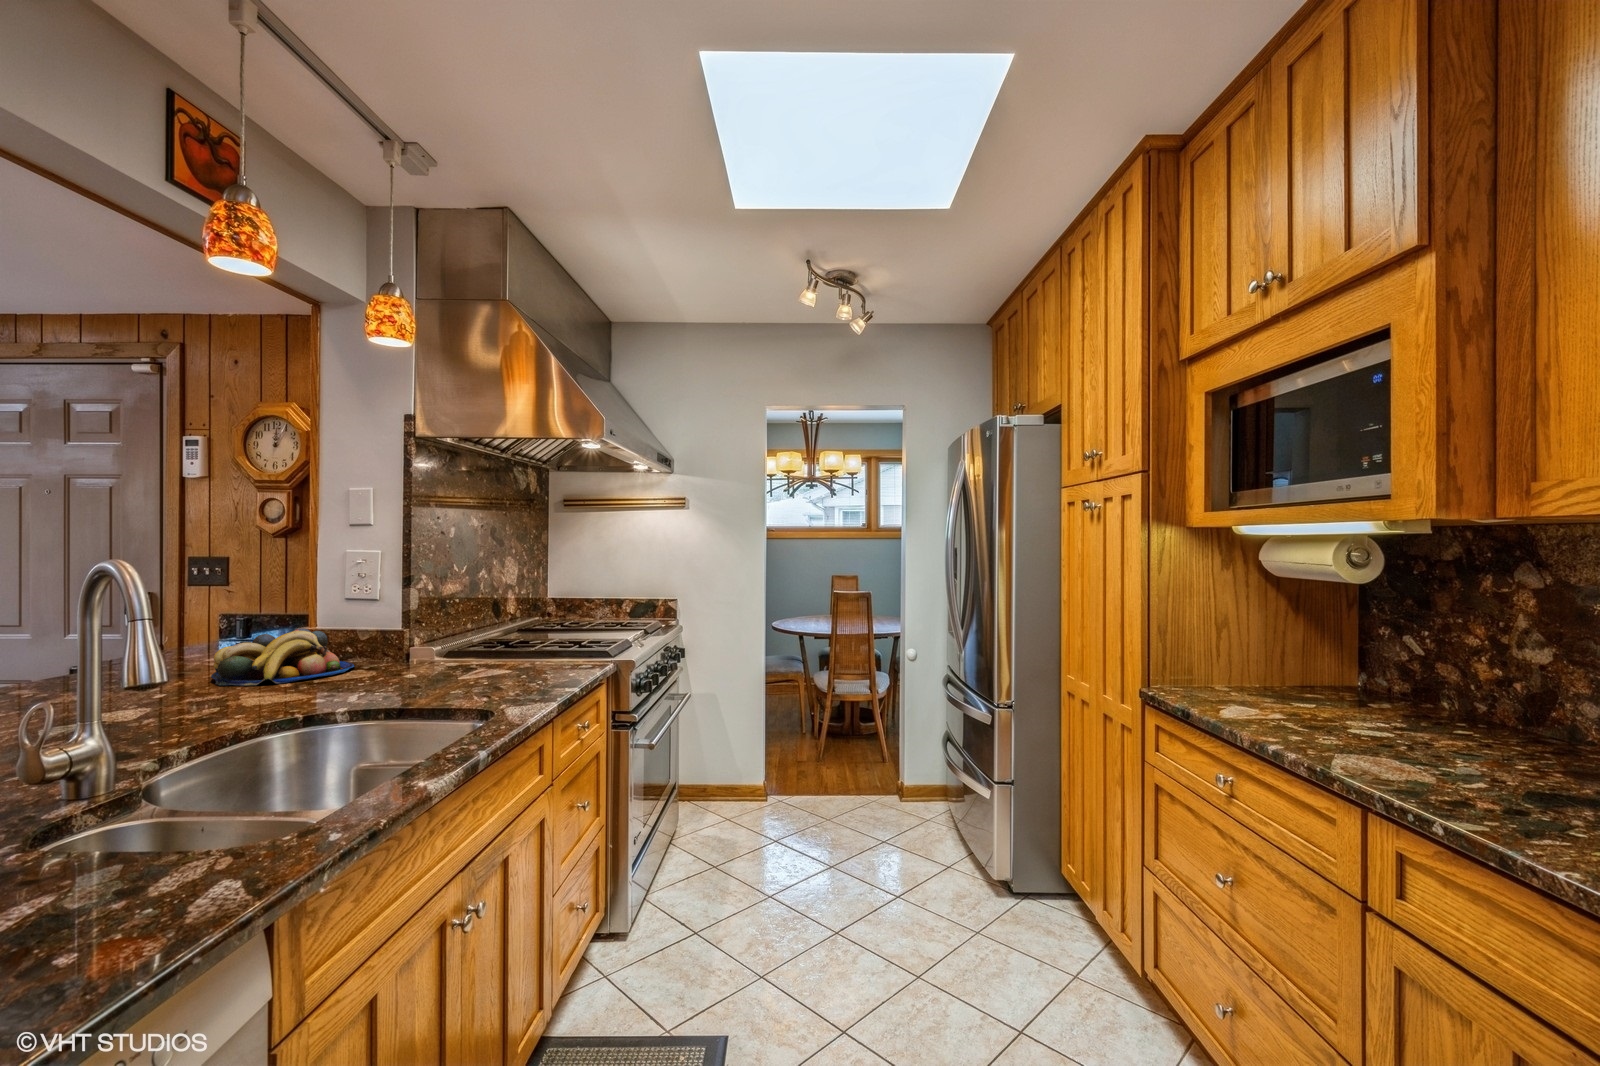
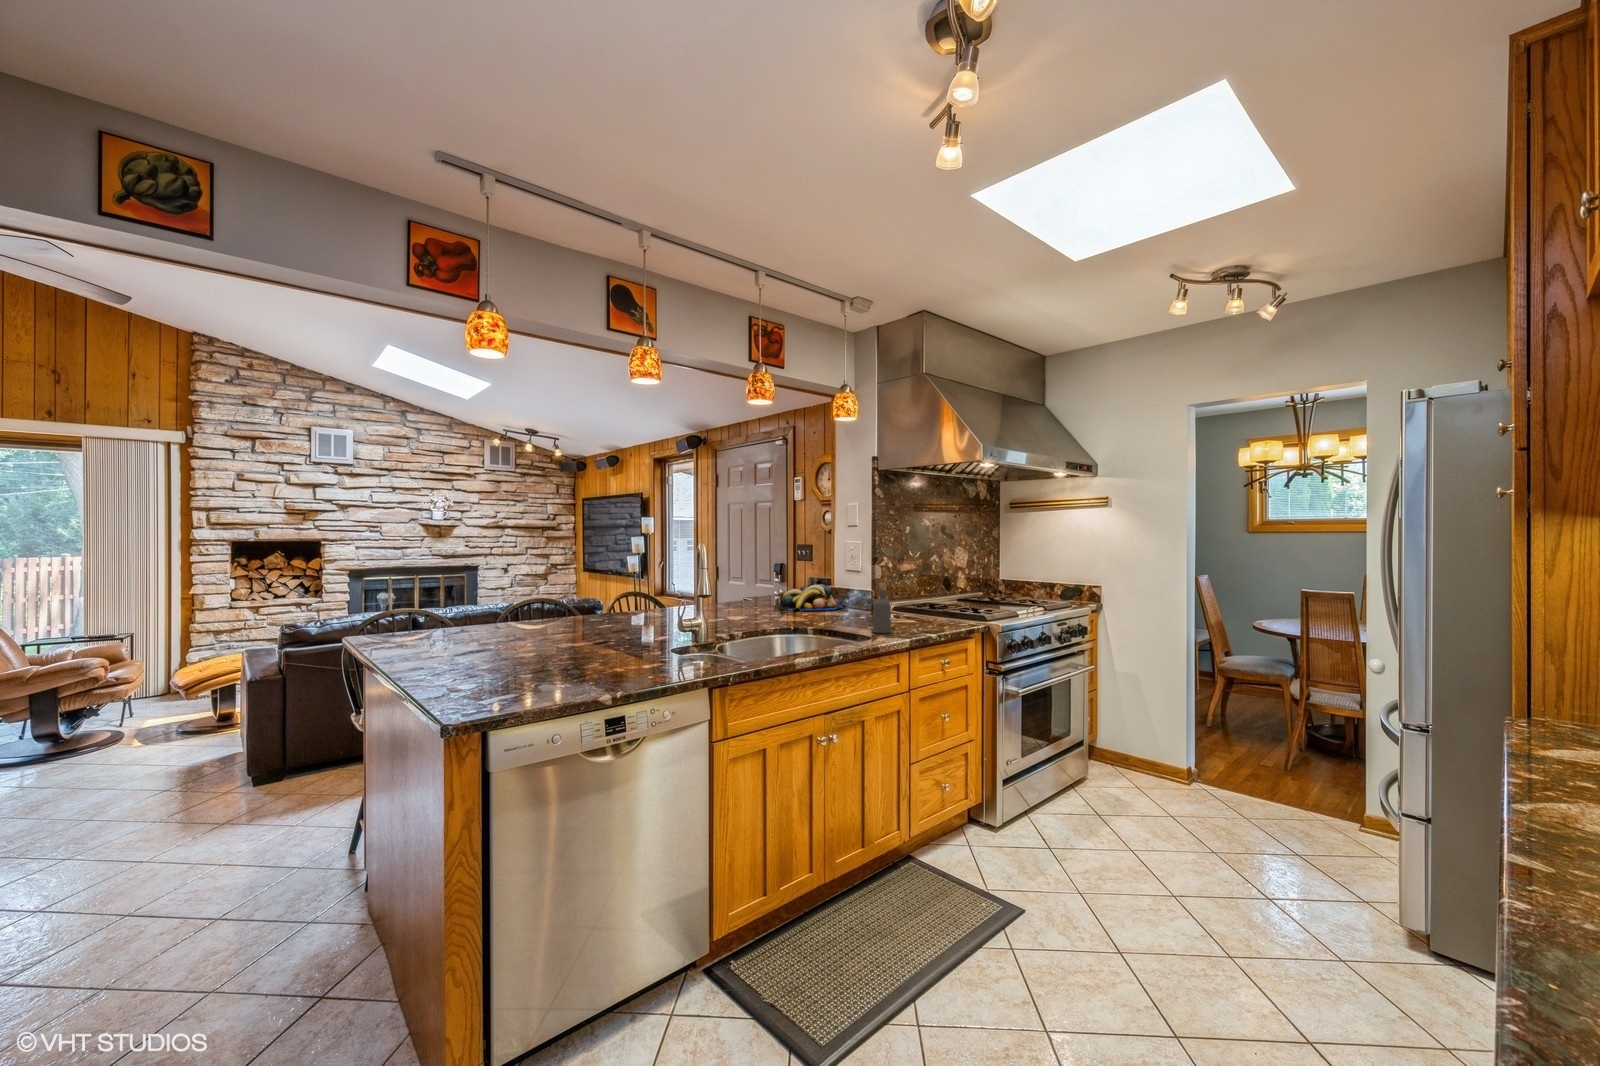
bottle: none [494,621,527,705] -> present [873,583,892,633]

